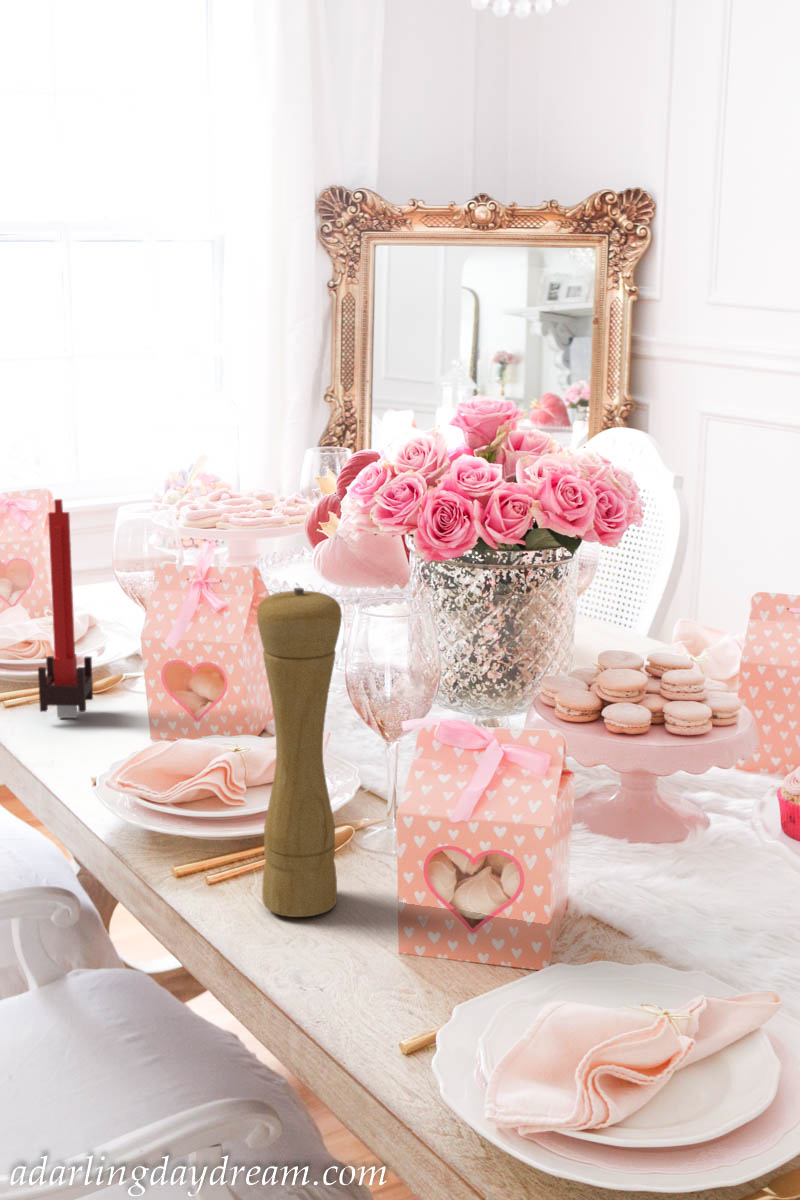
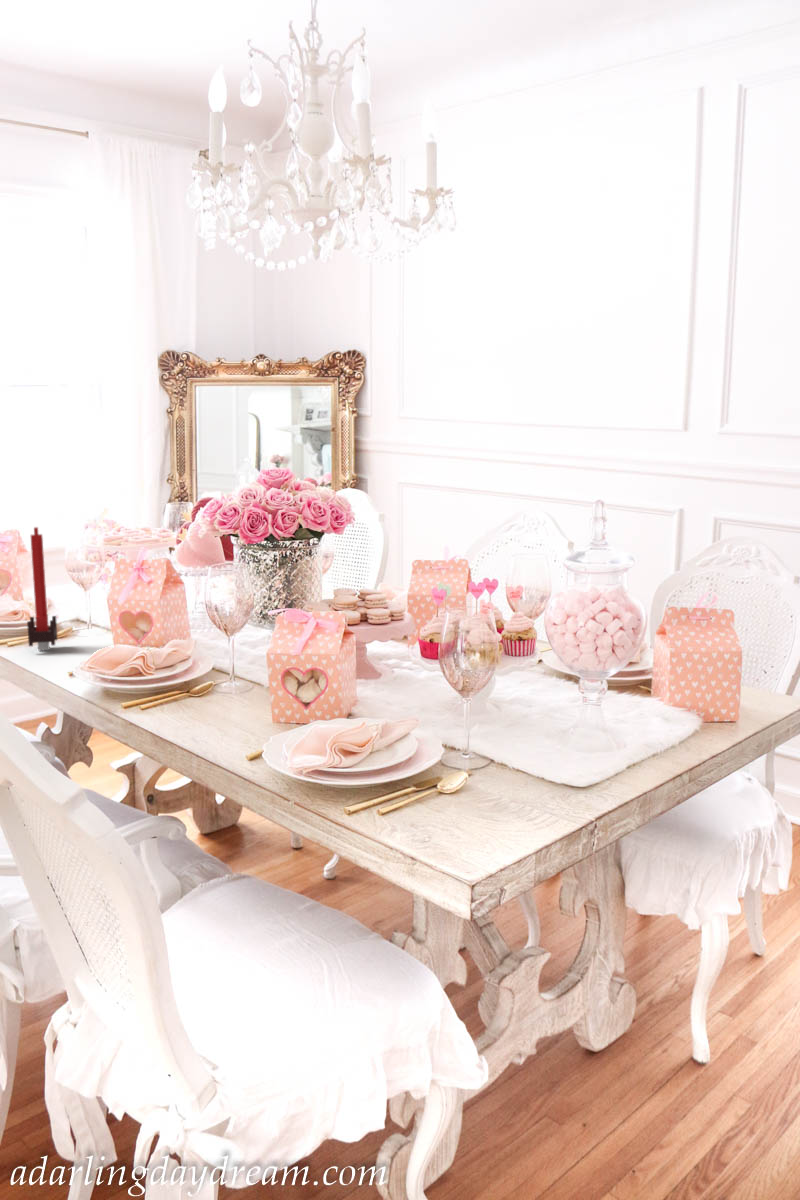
pepper mill: present [257,588,342,917] -> none [164,553,209,718]

